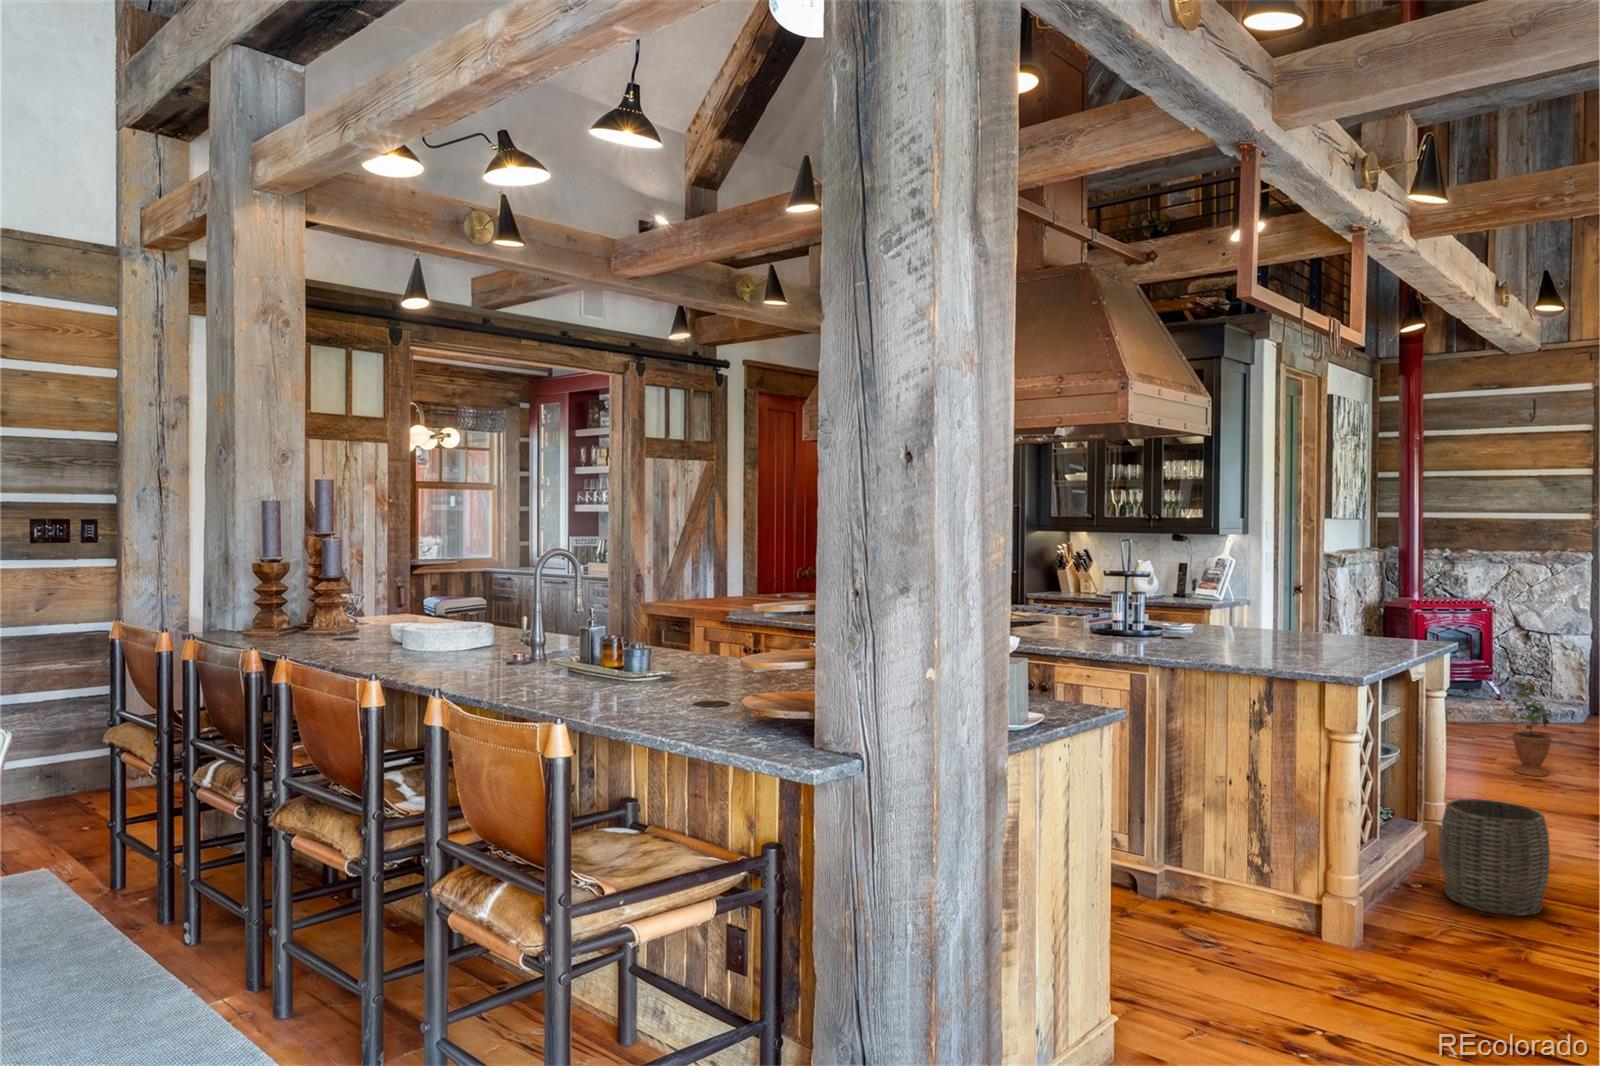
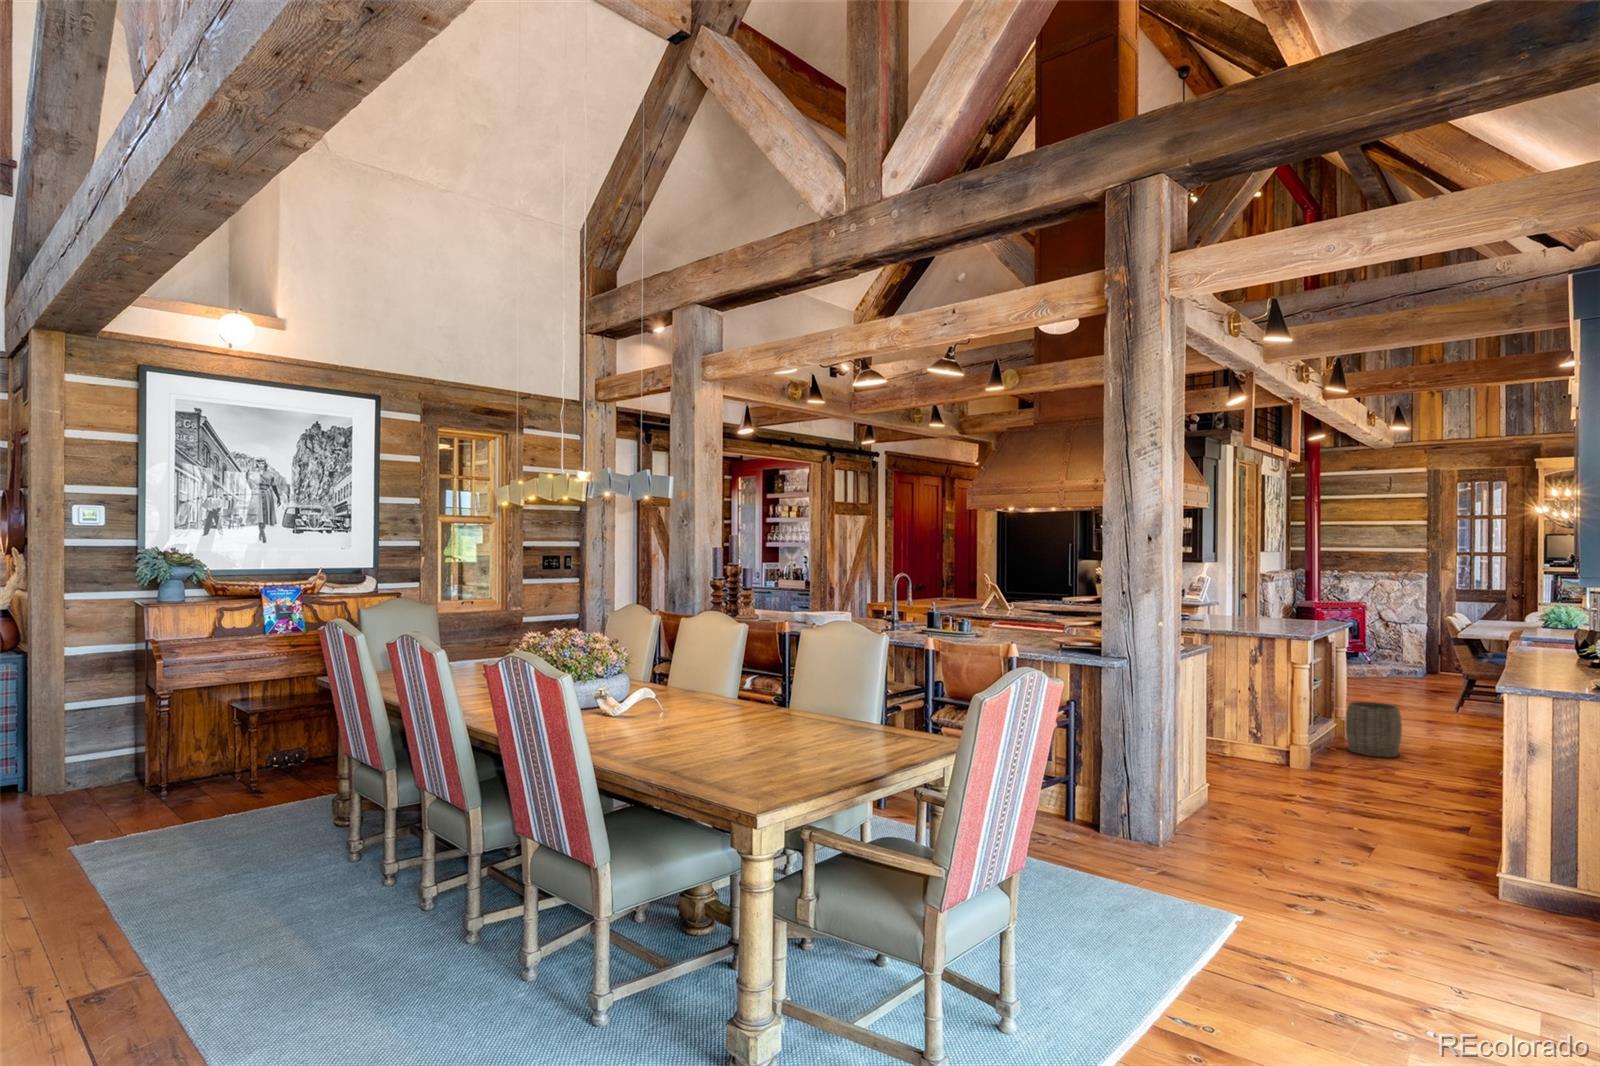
potted plant: present [1506,679,1552,776] -> none [1377,646,1404,704]

